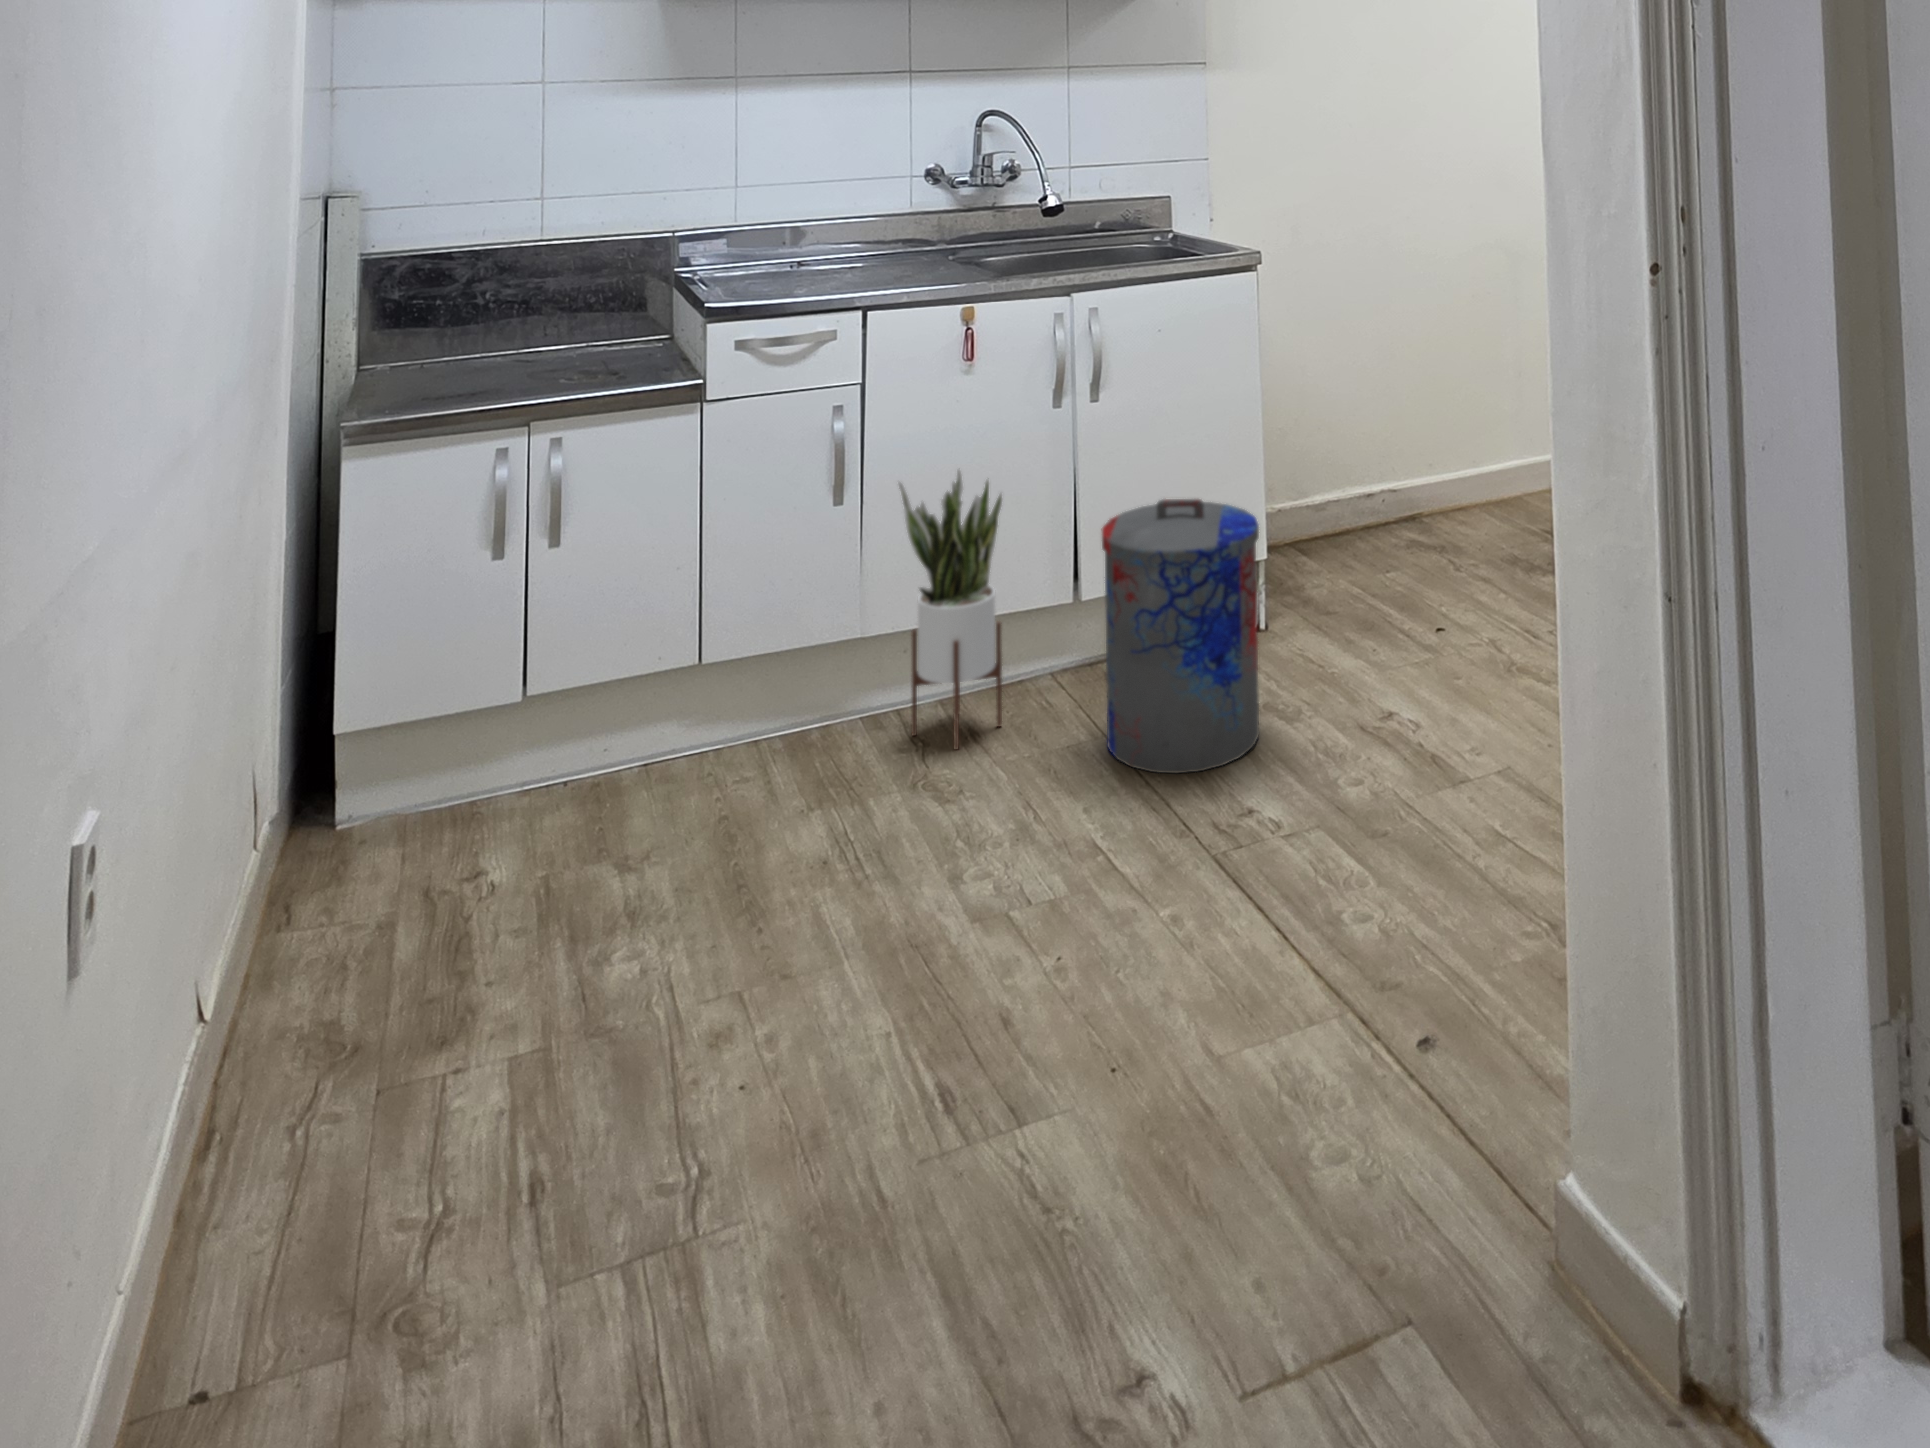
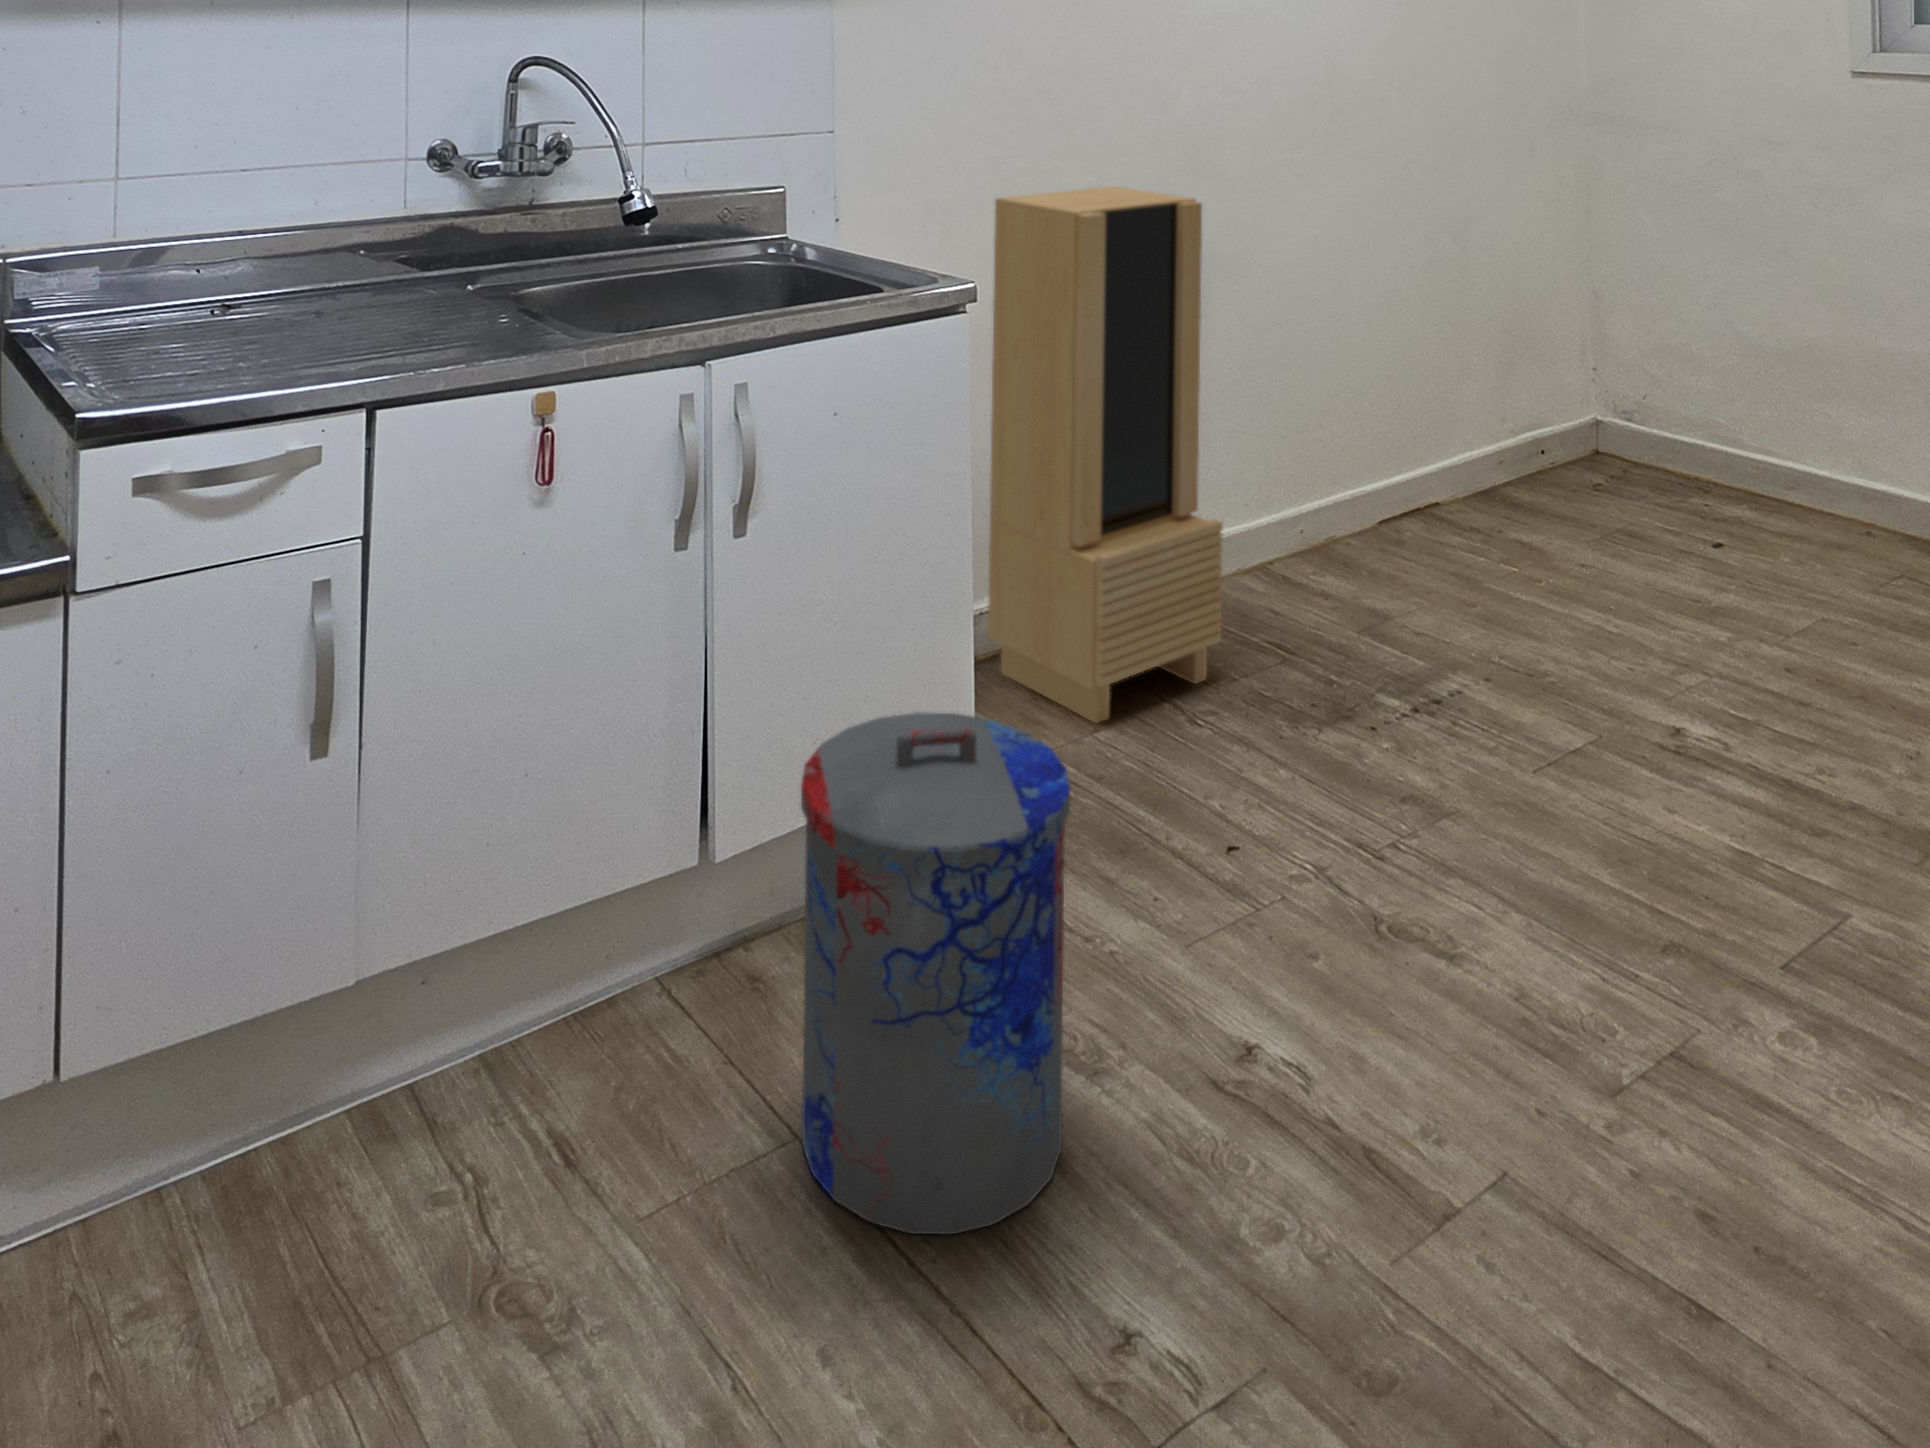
storage cabinet: none [1329,196,1497,570] -> present [988,186,1223,723]
potted plant: present [899,470,1002,749] -> none [440,682,609,1193]

